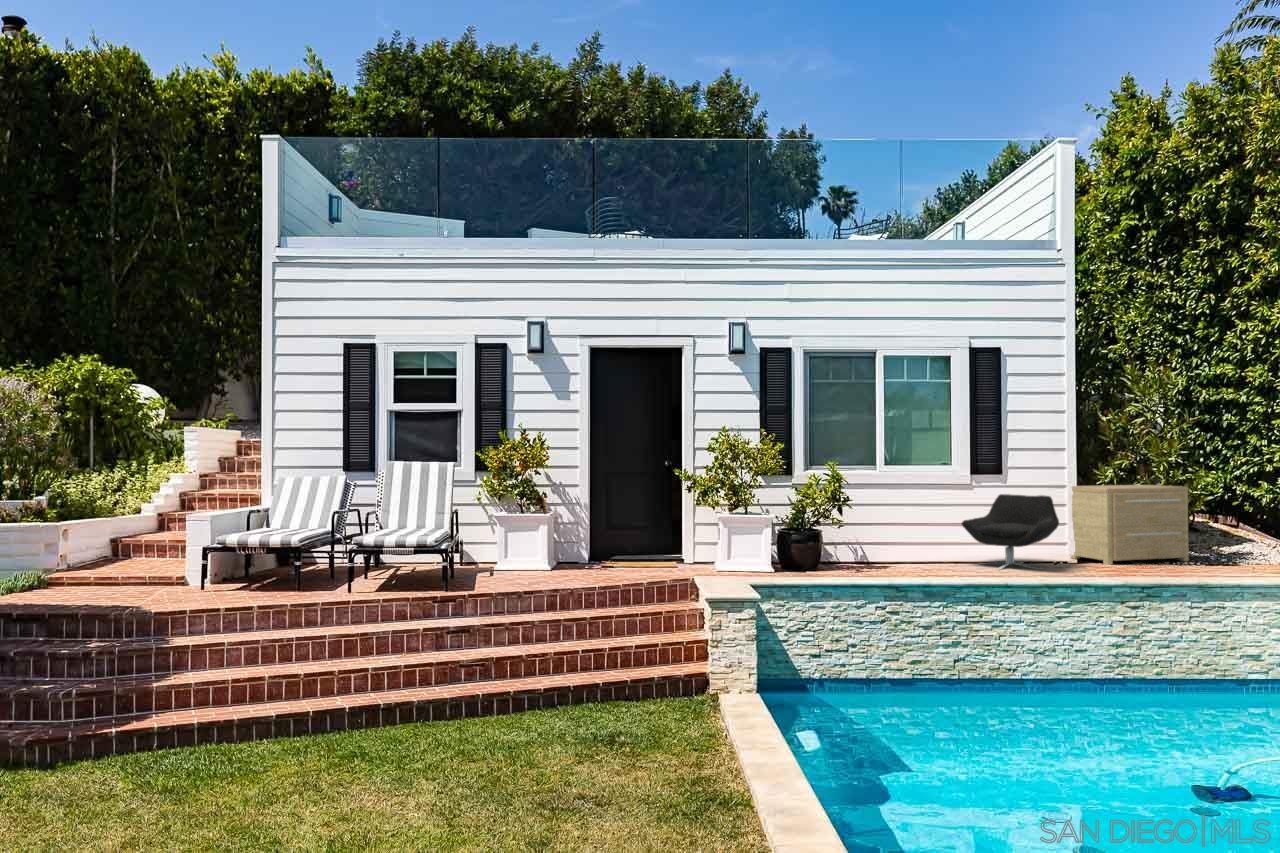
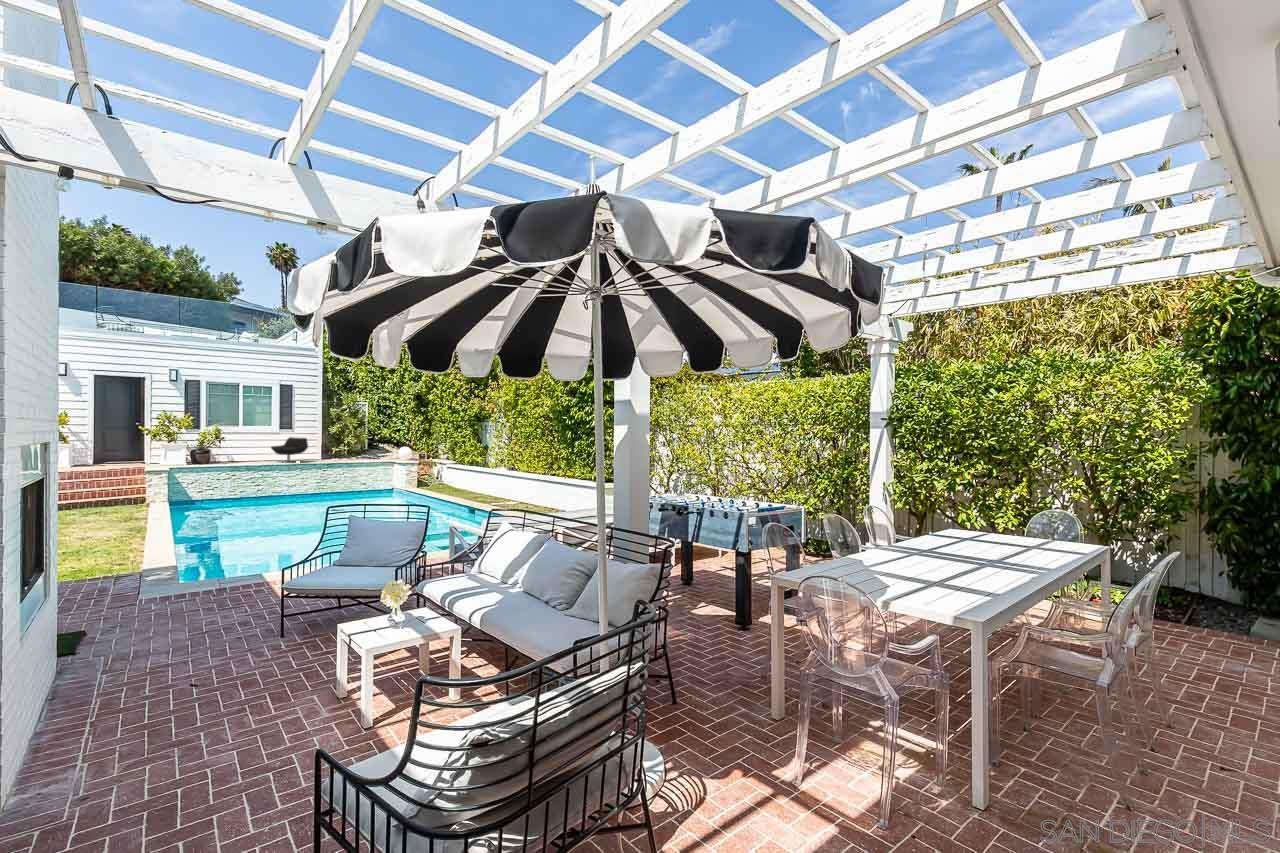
side table: present [1071,485,1189,565] -> none [317,435,359,461]

